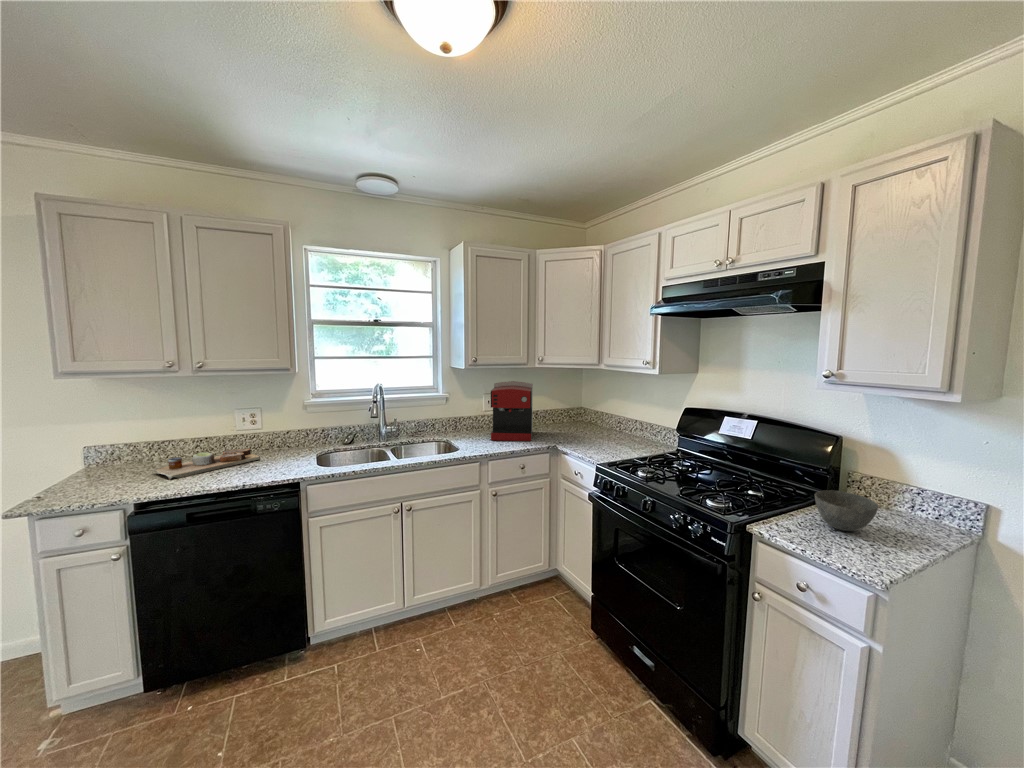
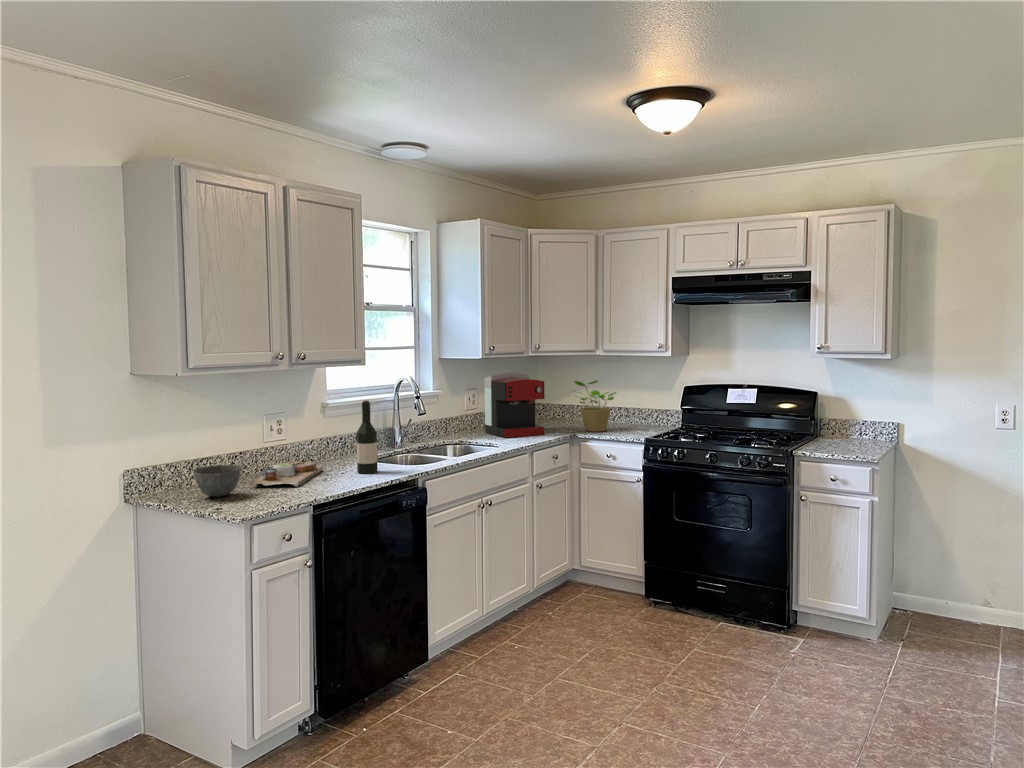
potted plant: none [561,393,605,445] -> present [575,381,616,432]
wine bottle: none [257,406,279,471] -> present [357,401,377,474]
bowl: present [815,490,878,531] -> present [193,465,241,497]

